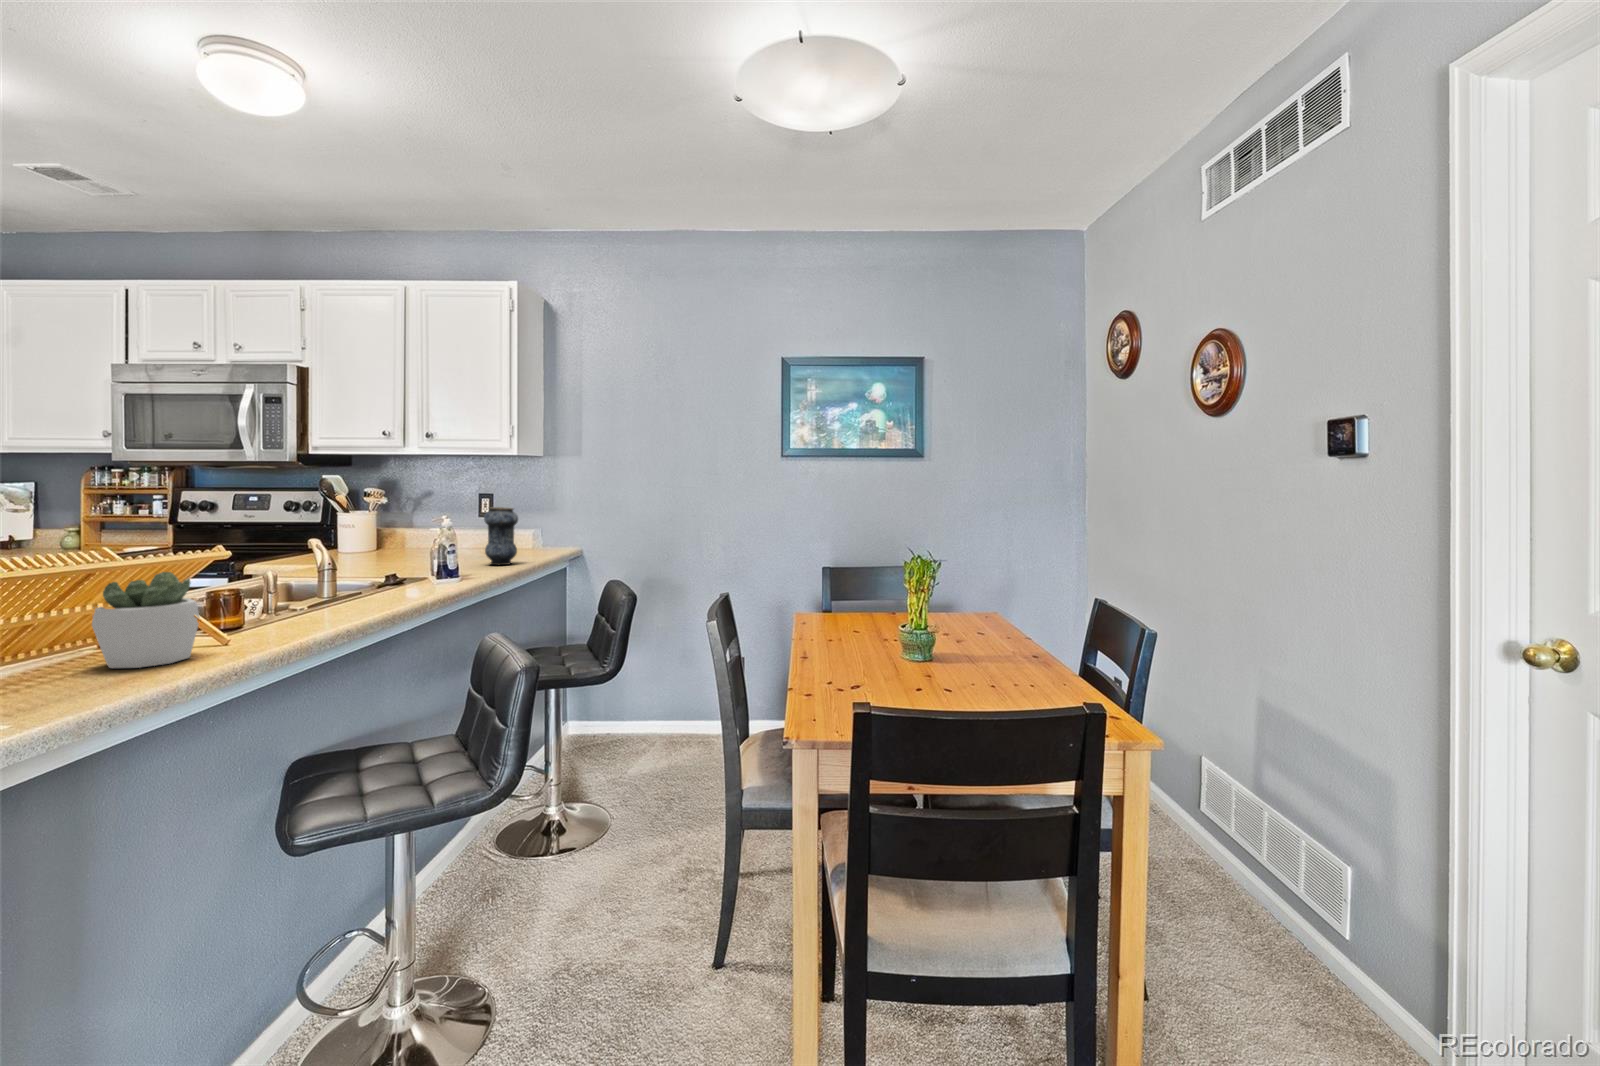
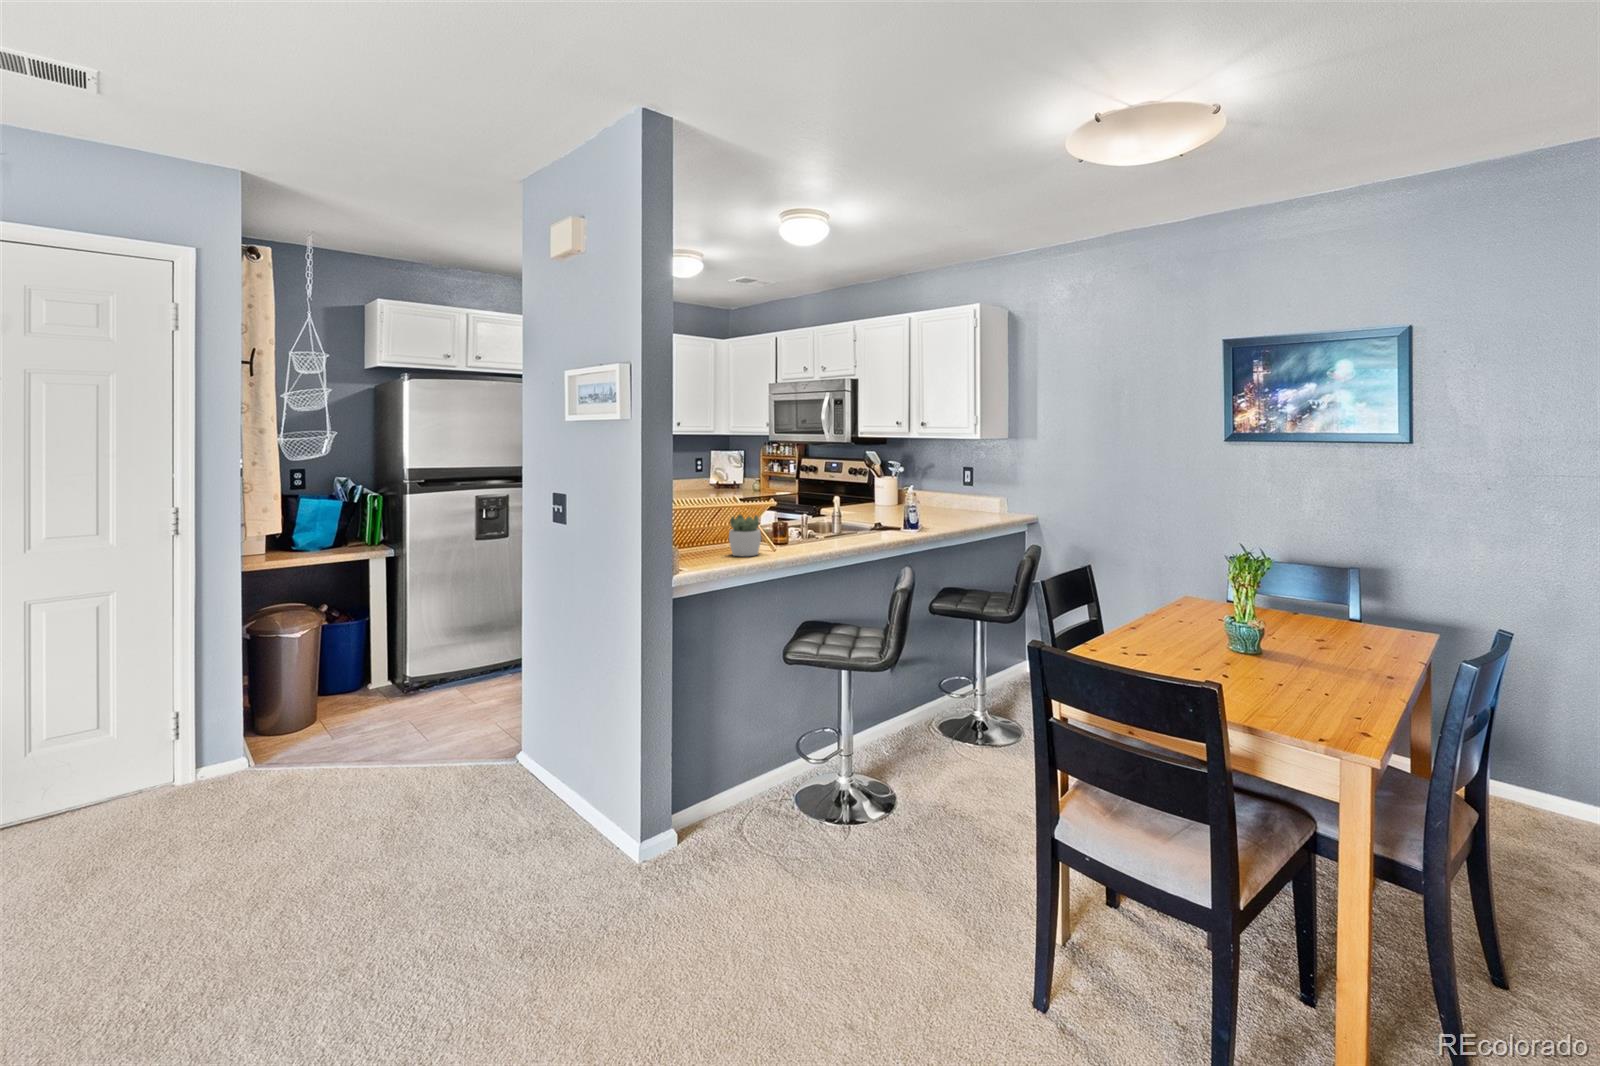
vase: present [484,507,518,565] -> none [944,478,967,519]

